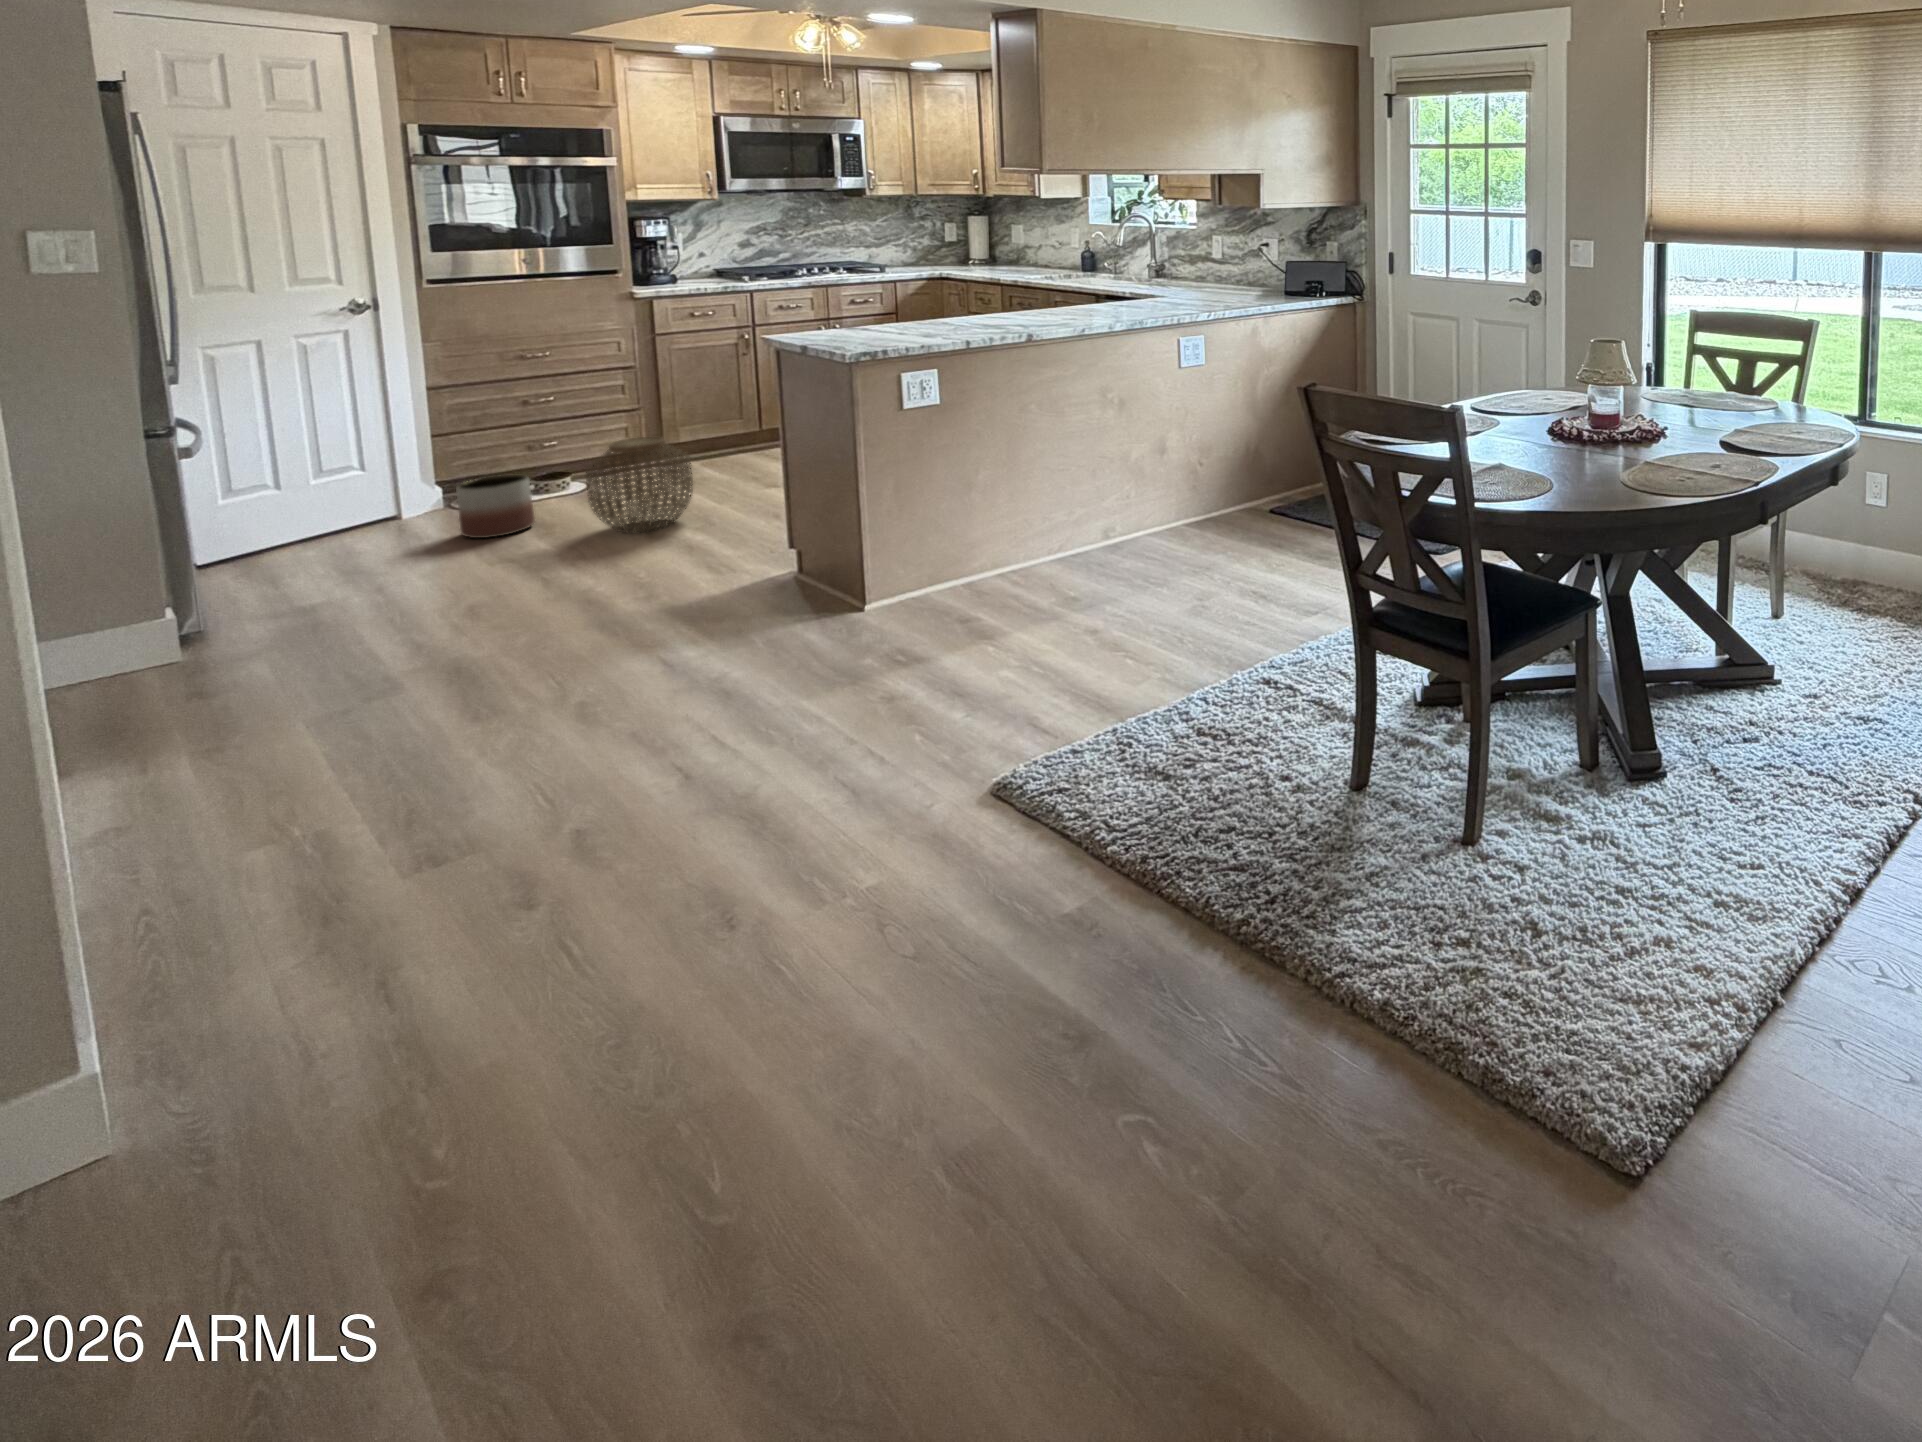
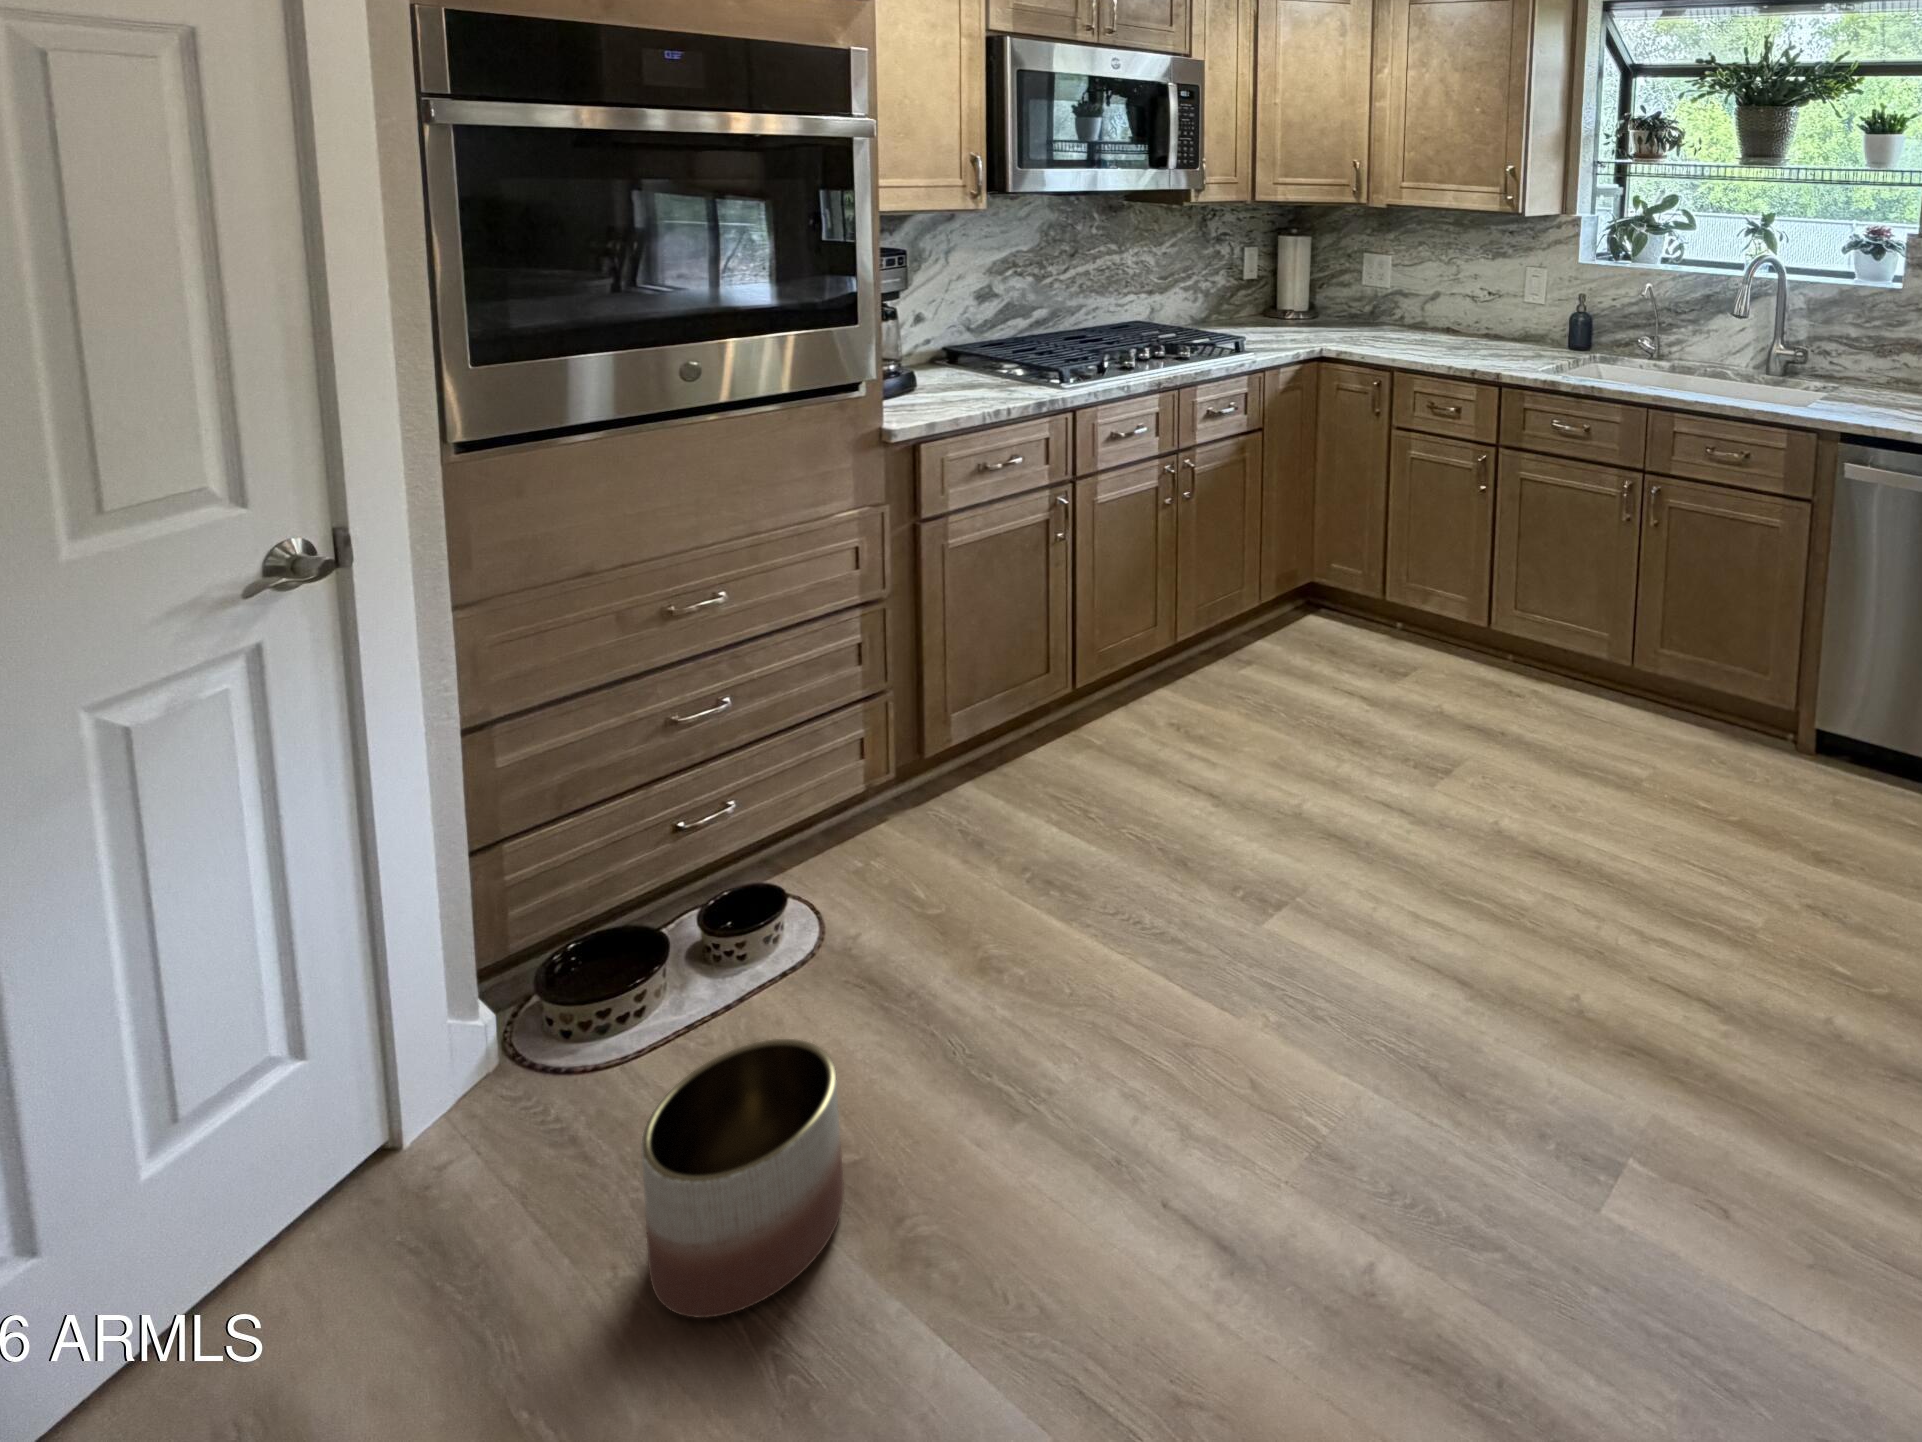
woven basket: present [586,436,693,533] -> none [1042,913,1292,1241]

